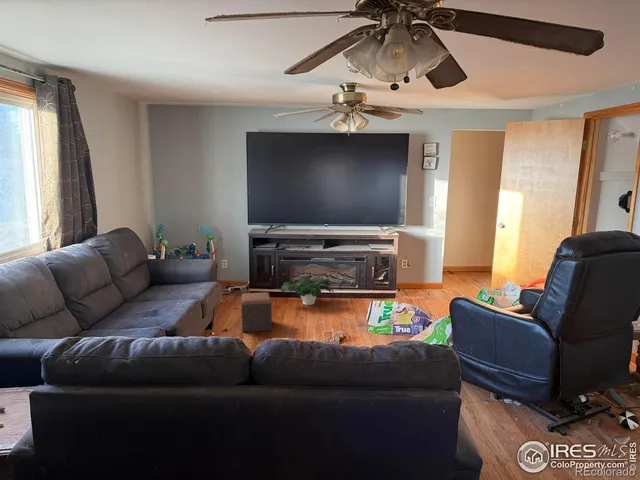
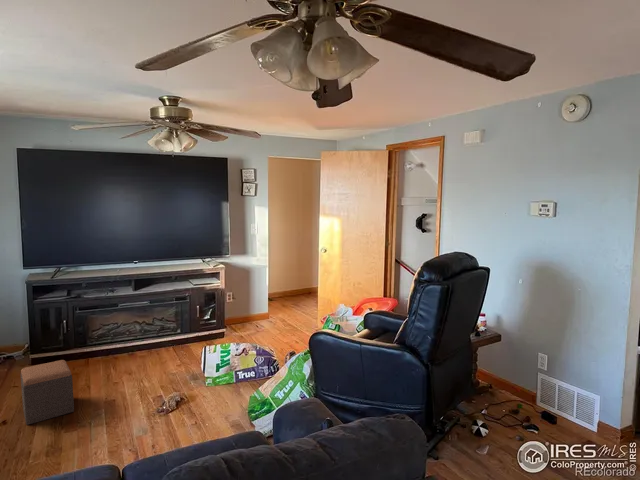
potted plant: present [281,277,334,305] -> none [79,327,154,364]

